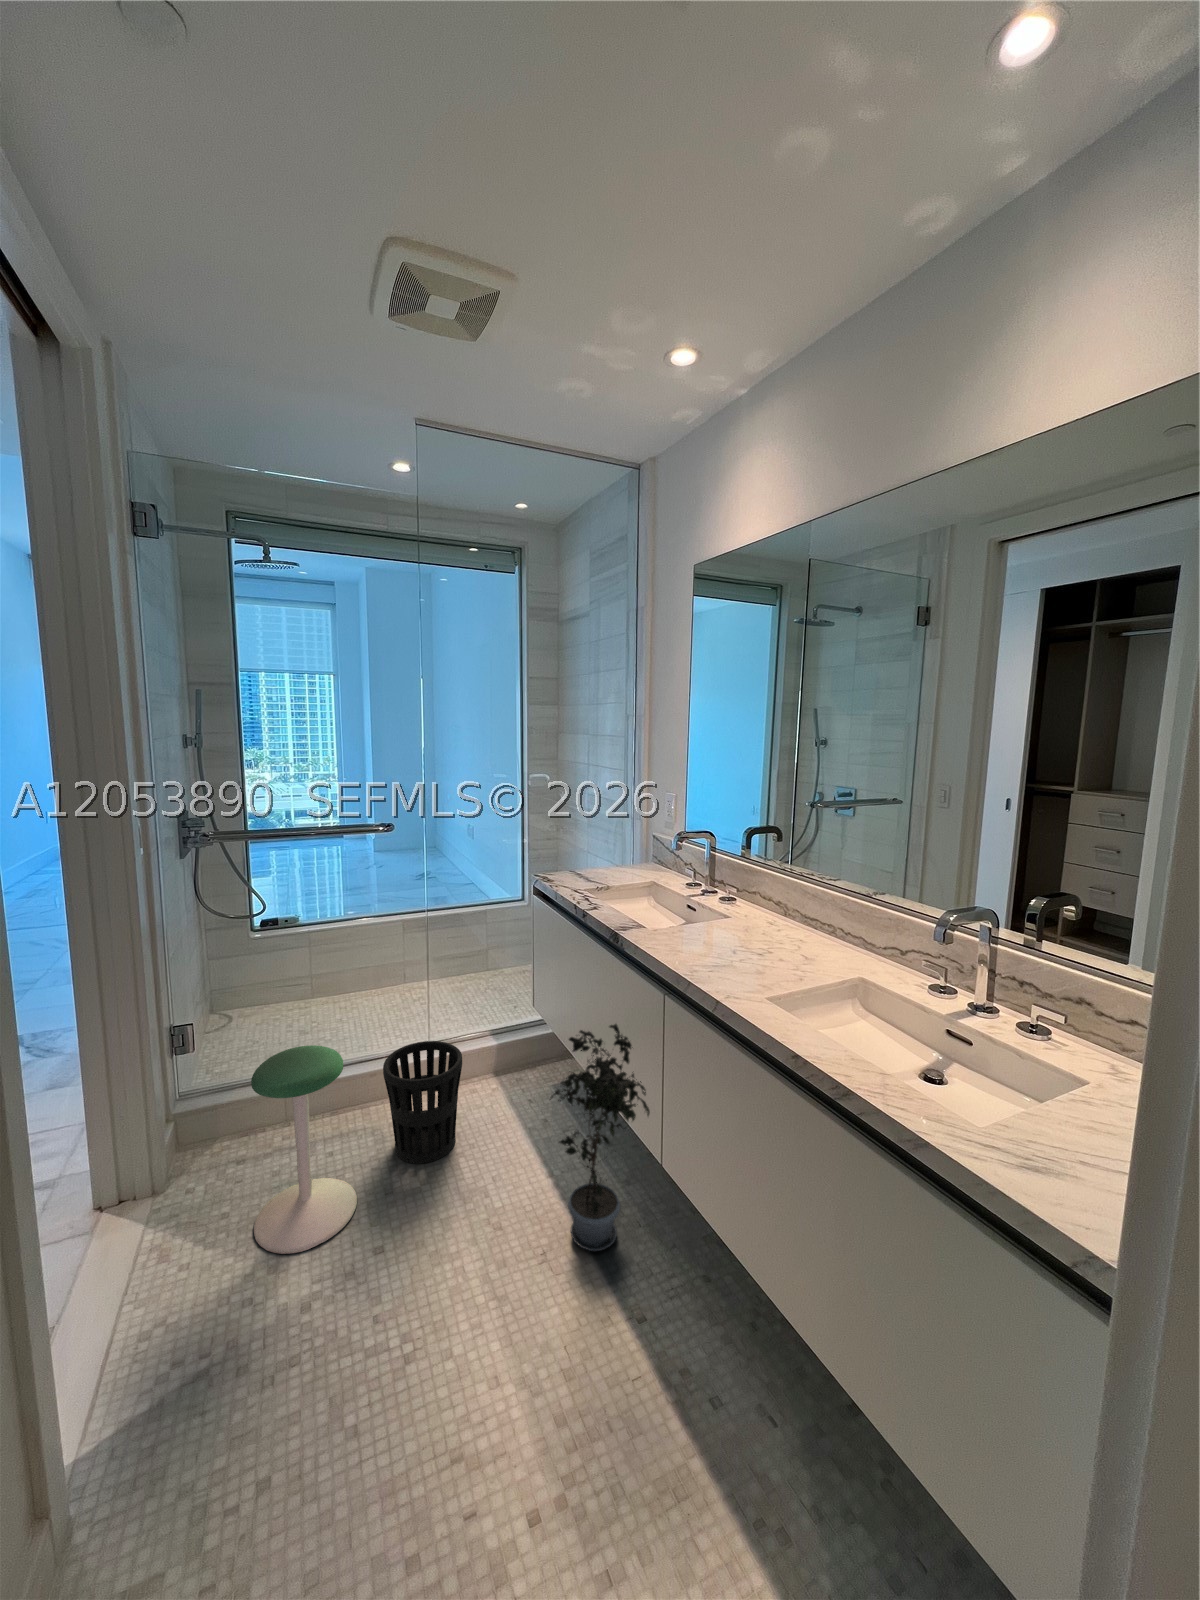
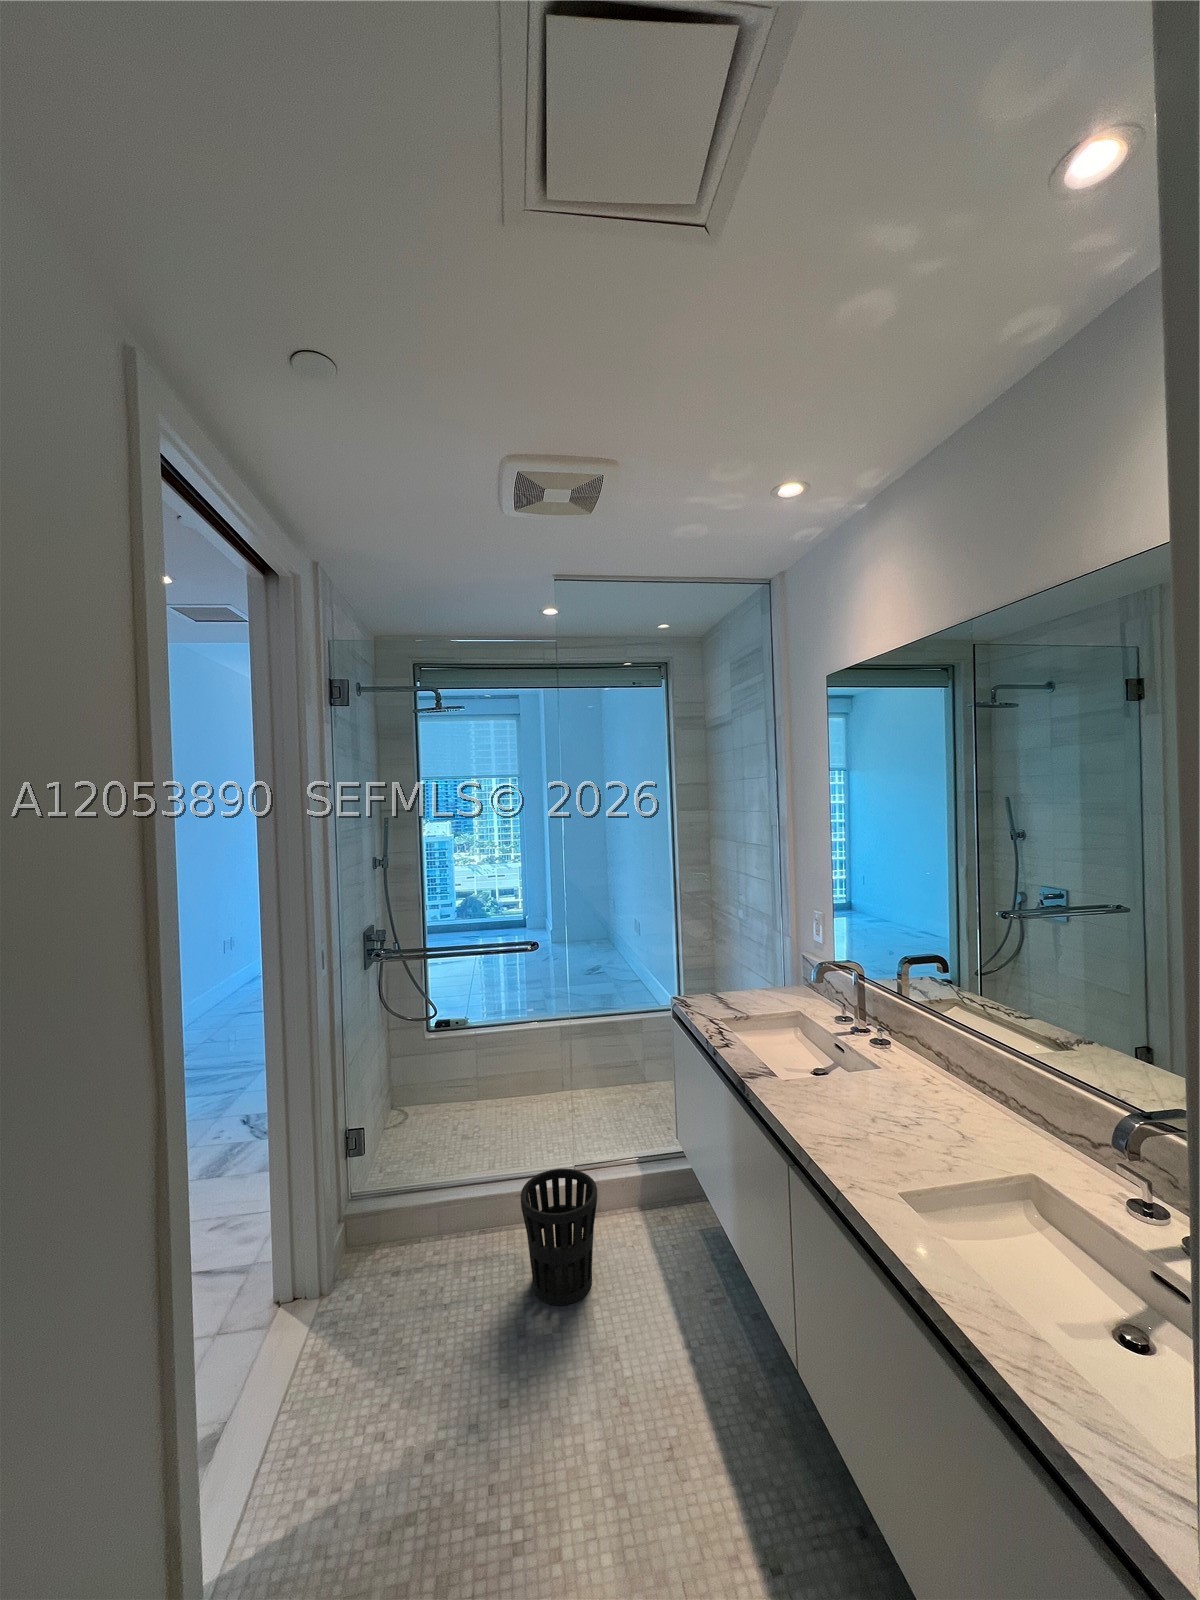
potted plant: present [550,1024,650,1251] -> none [671,1185,782,1460]
stool: present [251,1045,357,1254] -> none [395,1168,491,1388]

